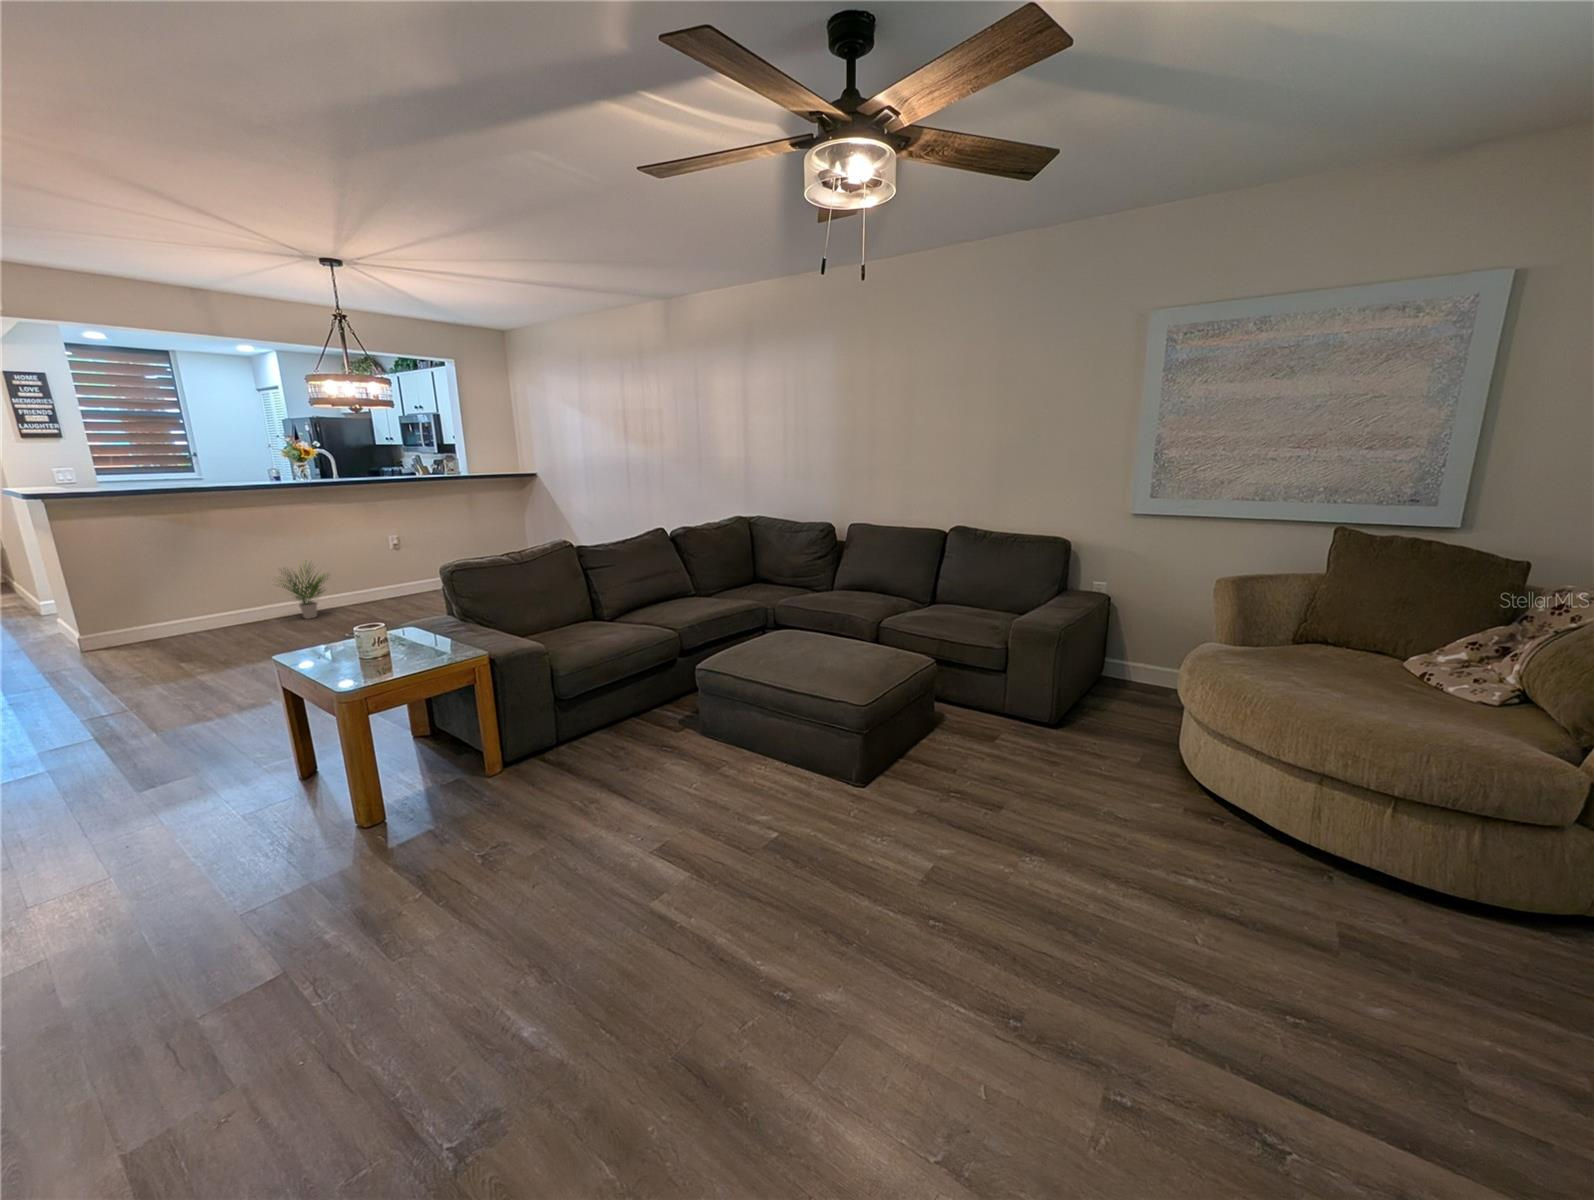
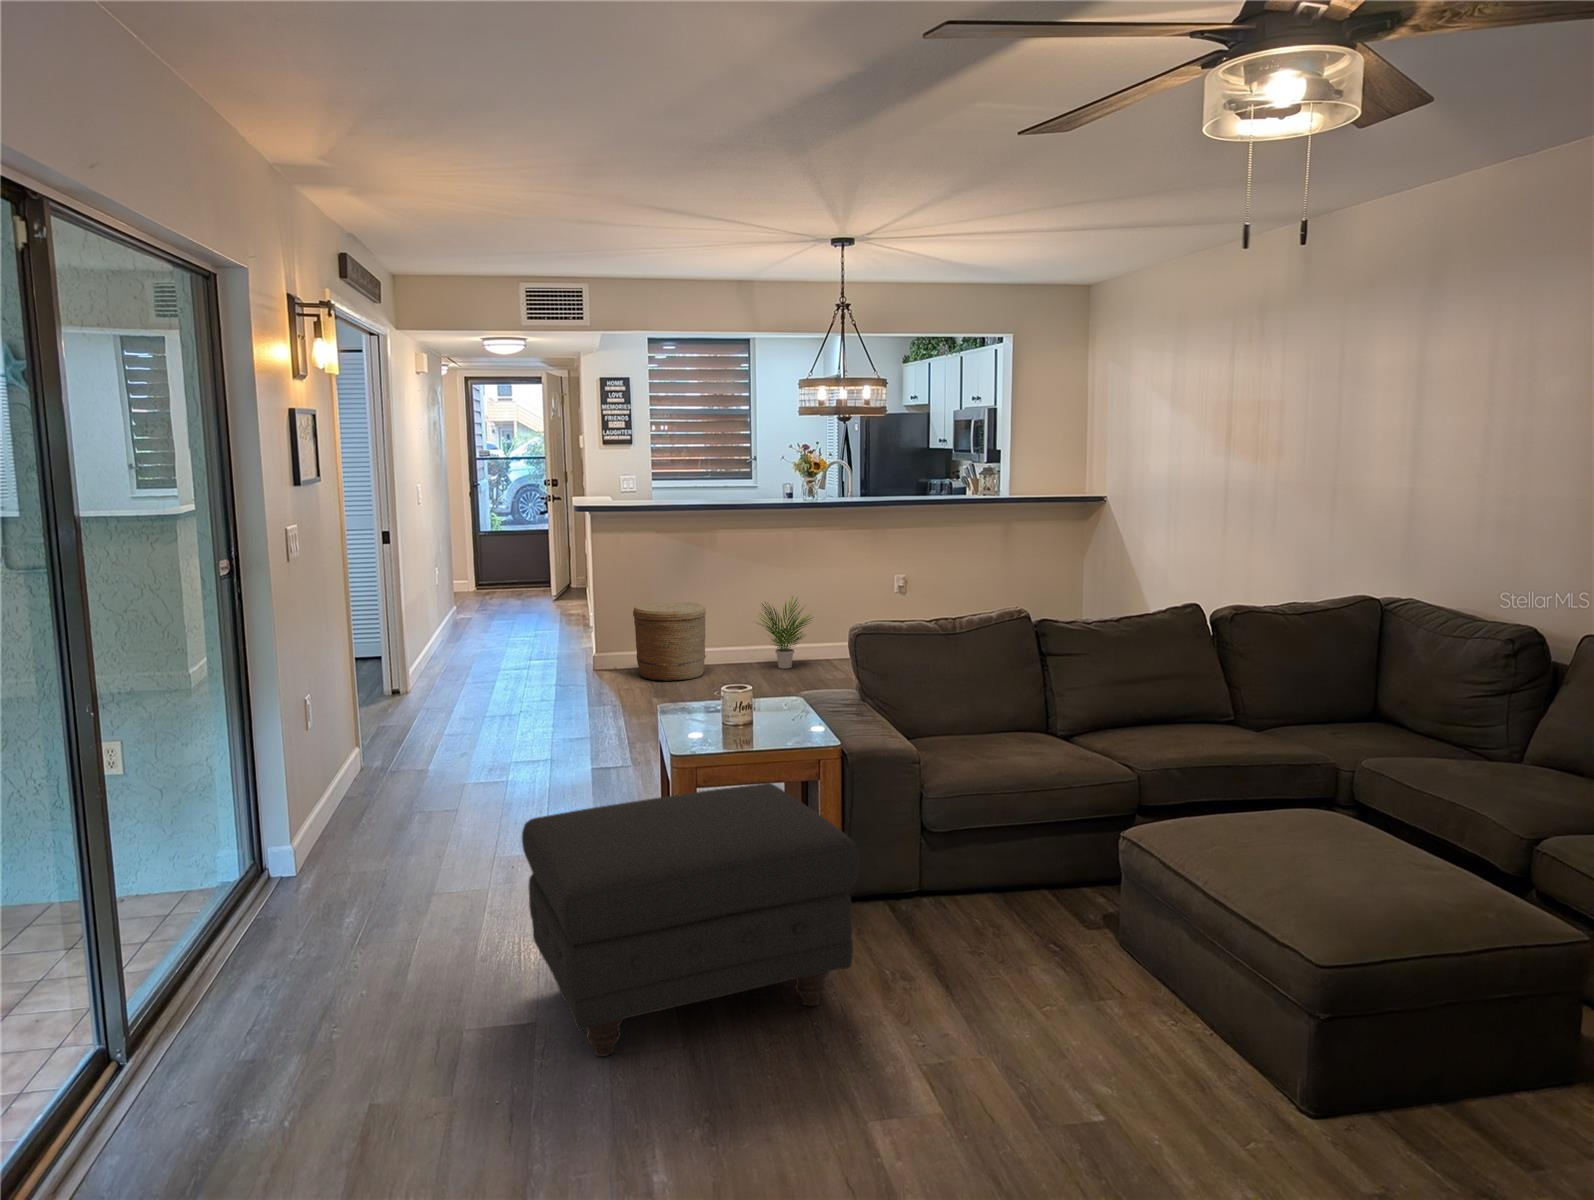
woven basket: none [131,576,228,649] -> present [633,602,706,681]
ottoman: none [203,694,568,972] -> present [522,783,860,1056]

